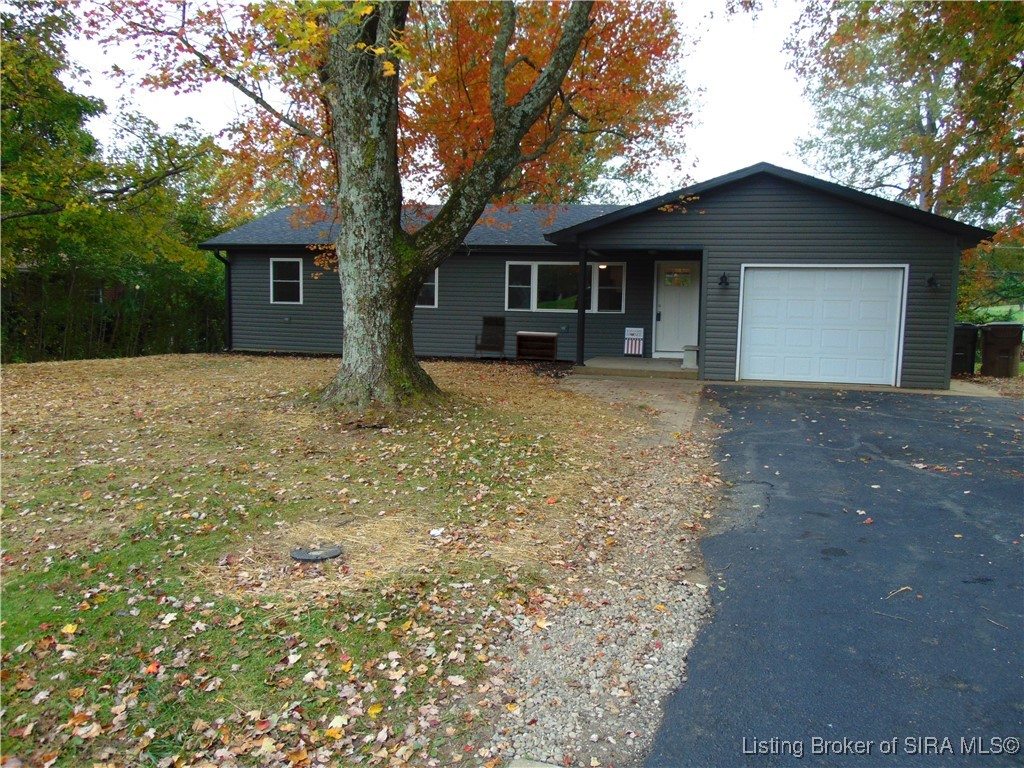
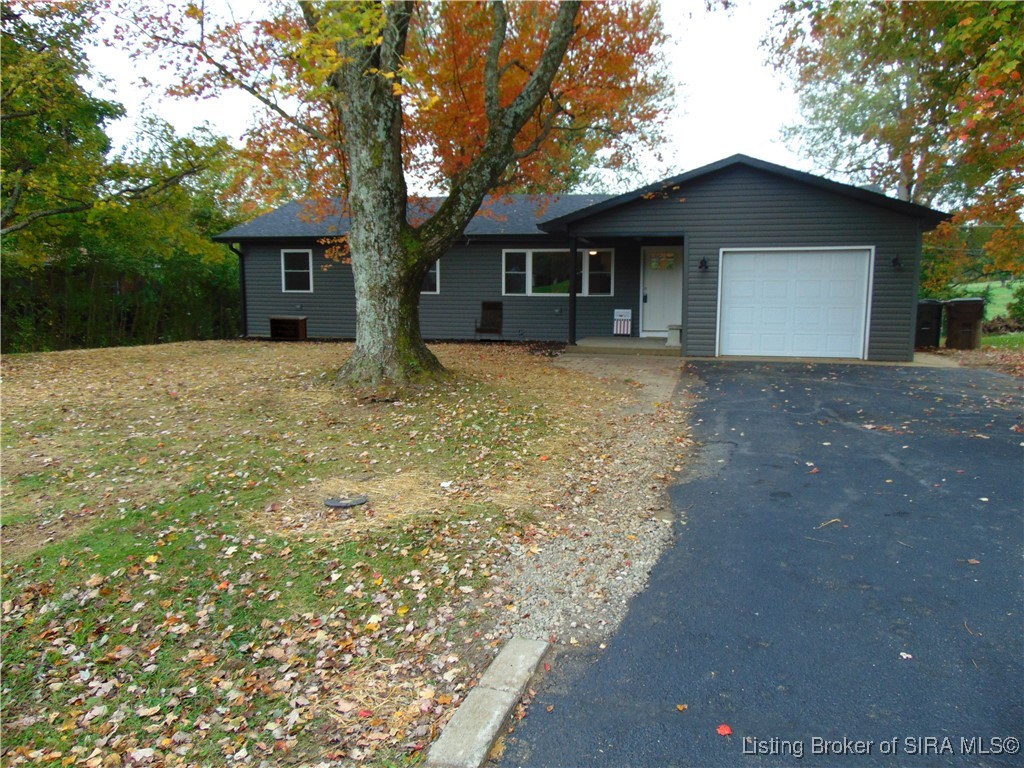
bench: present [516,331,559,361] -> present [269,315,308,341]

